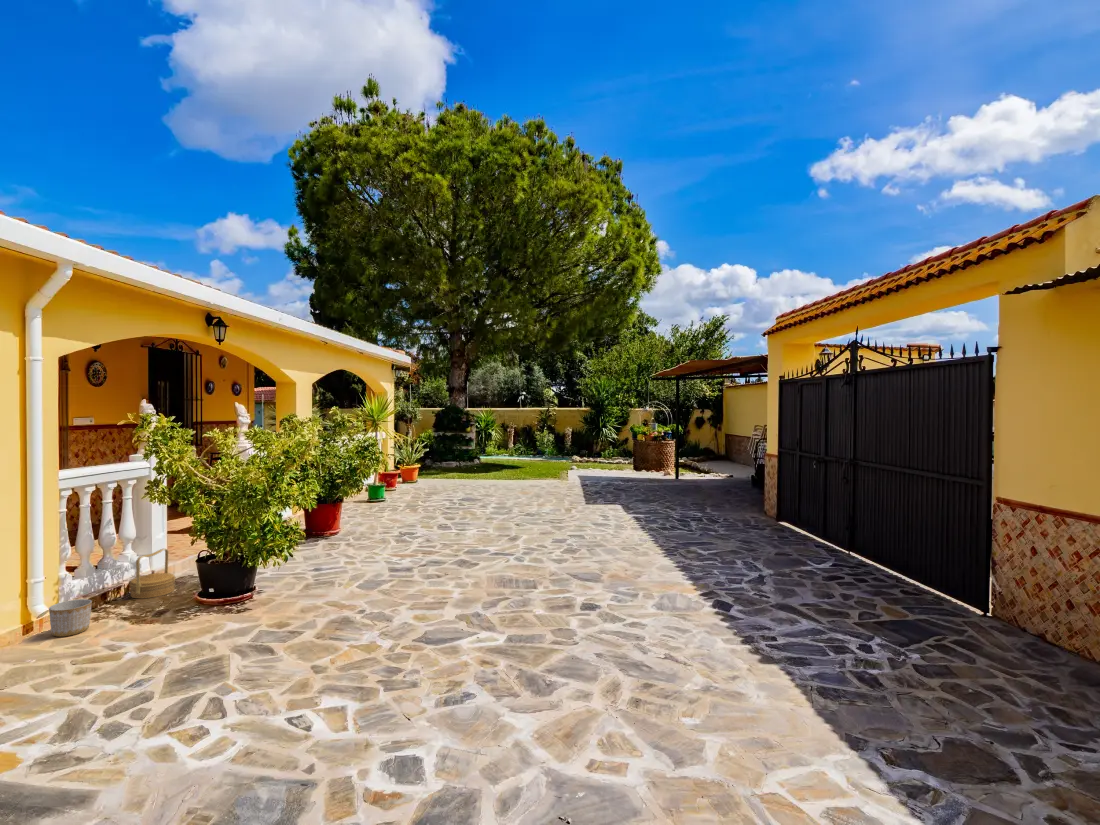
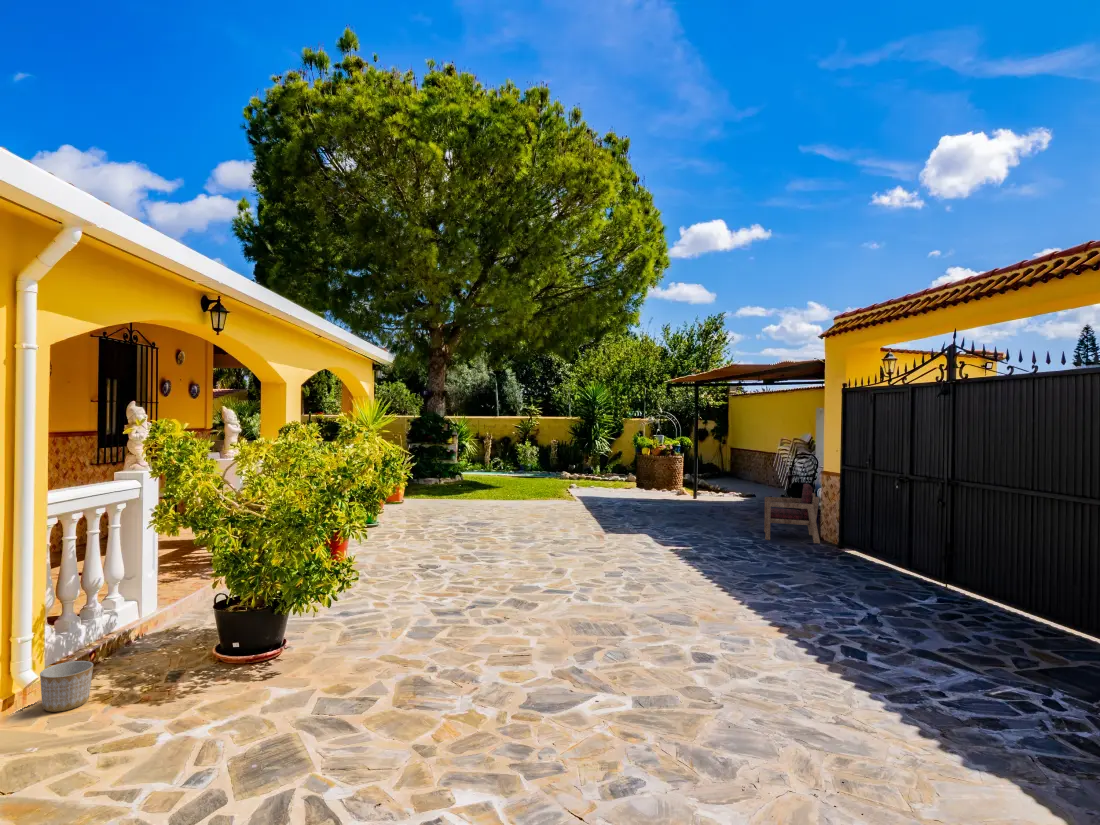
armchair: none [713,463,761,515] -> present [764,484,820,543]
woven basket: present [130,549,175,599] -> none [120,592,177,657]

